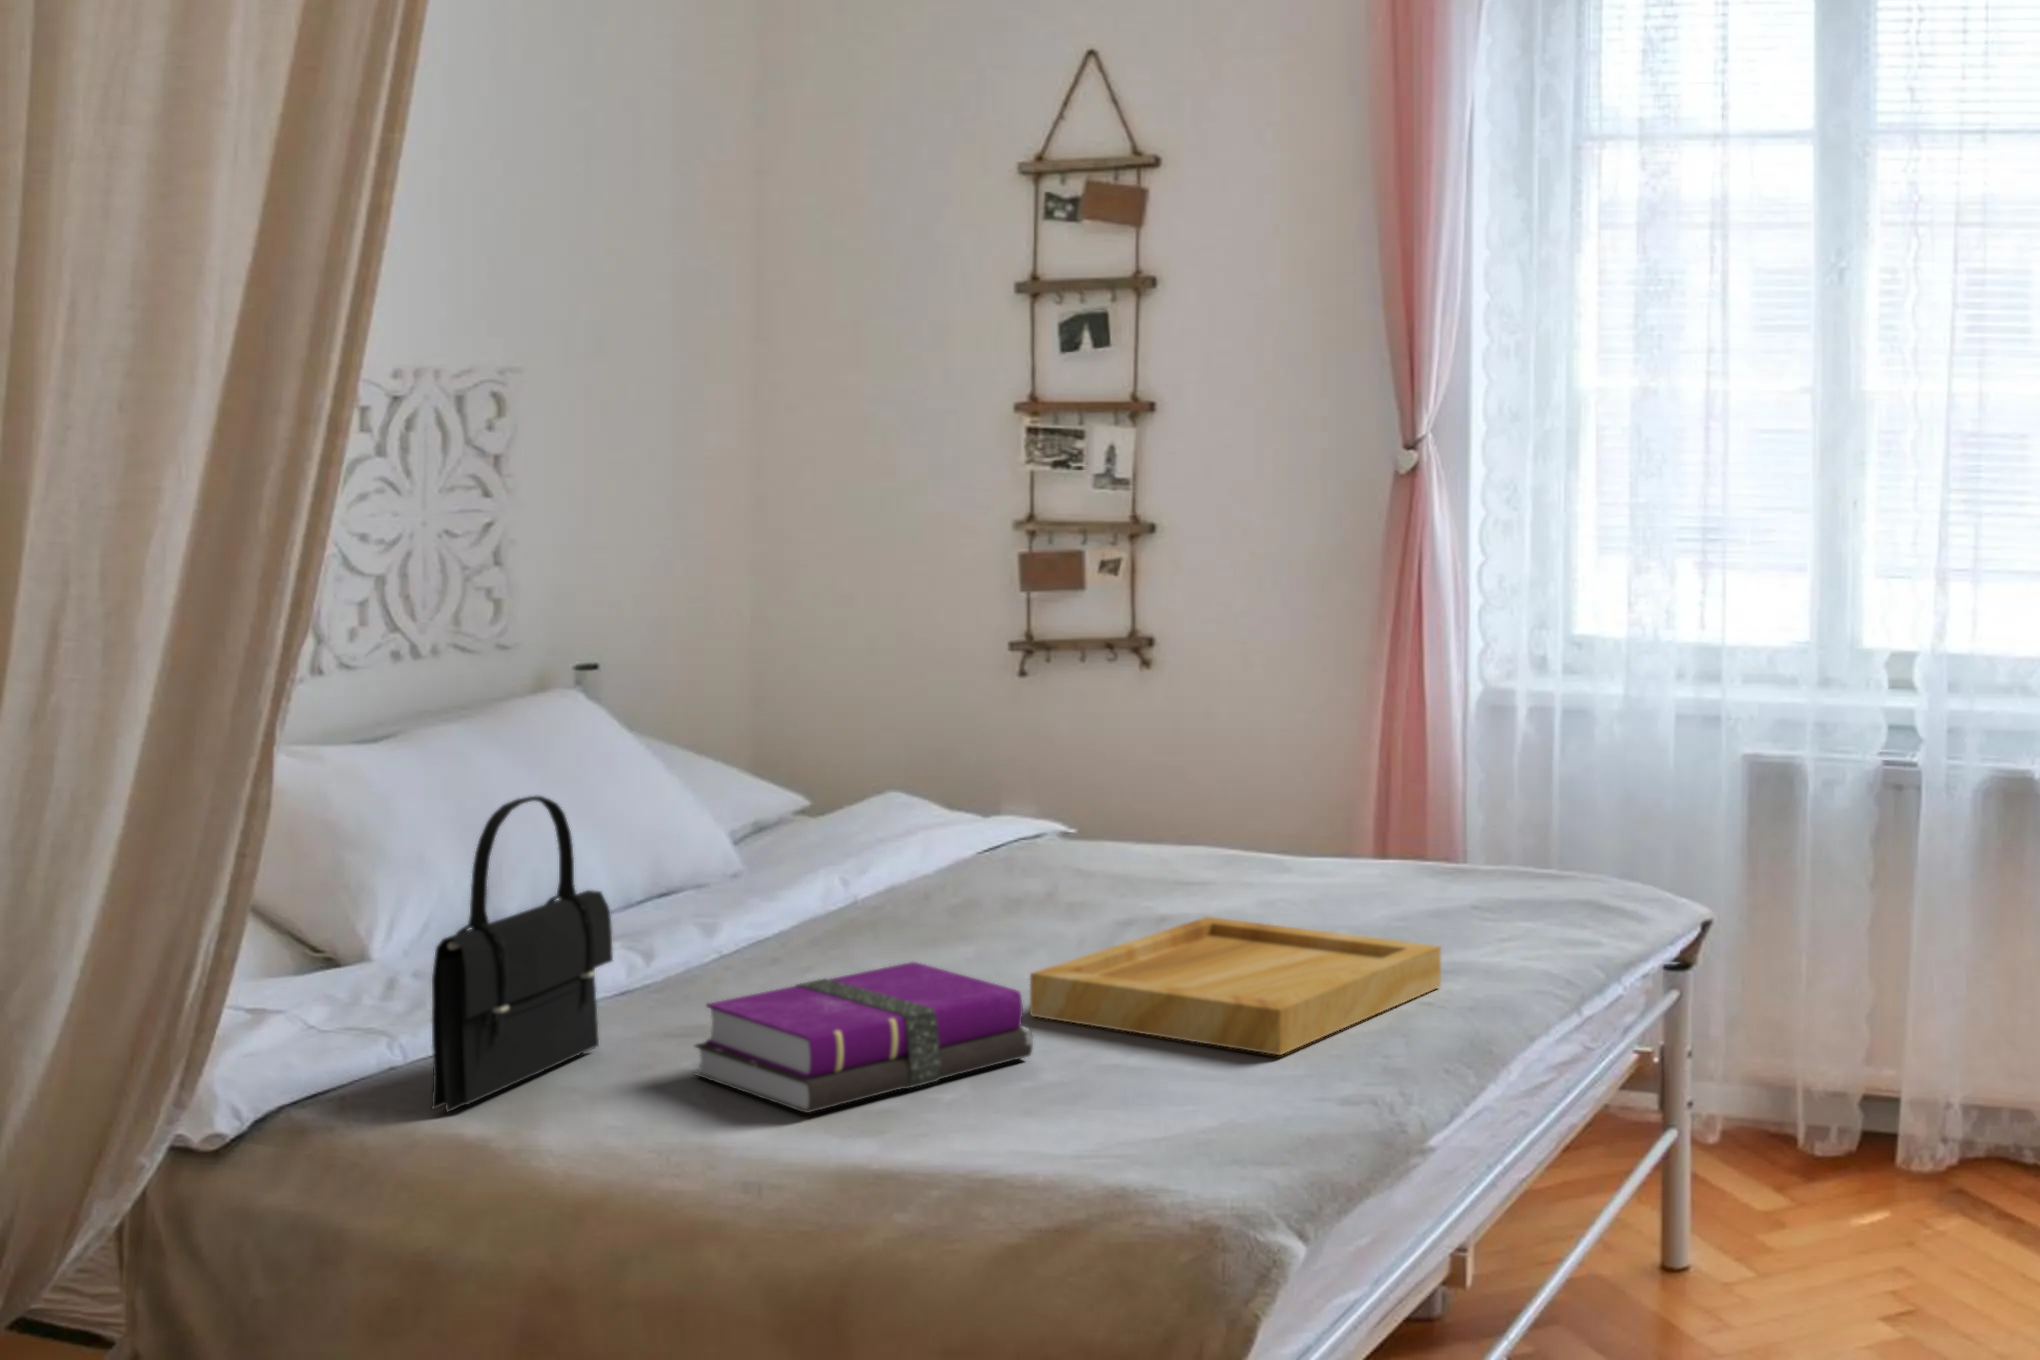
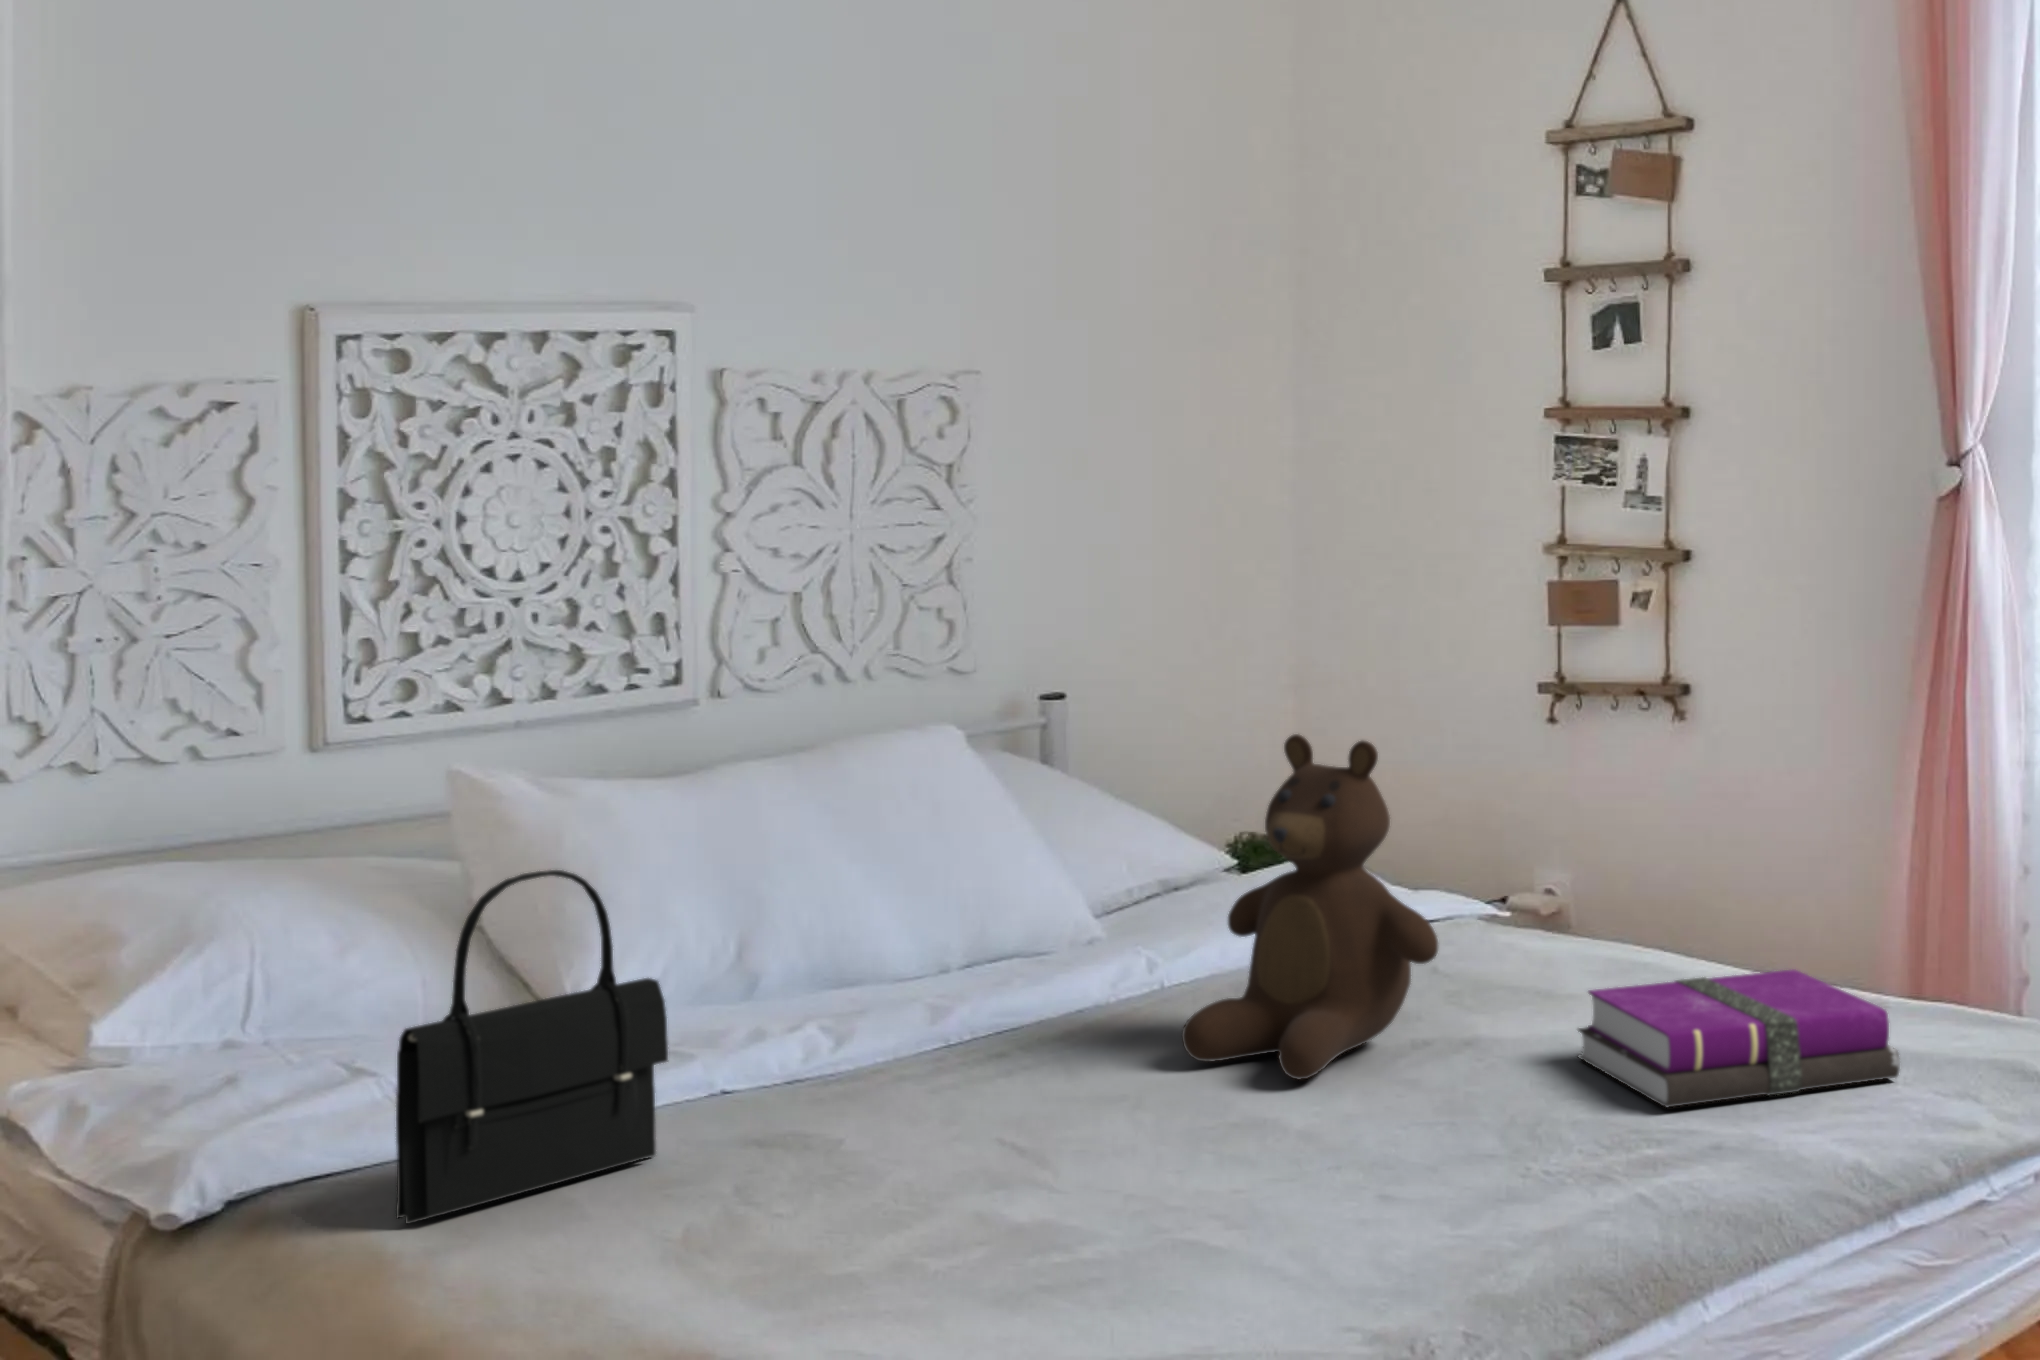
teddy bear: none [961,665,1166,942] -> present [1182,734,1438,1080]
tray: present [1030,917,1441,1055] -> none [1122,1069,1643,1288]
notebook: present [695,962,1033,1113] -> present [1578,970,1900,1107]

